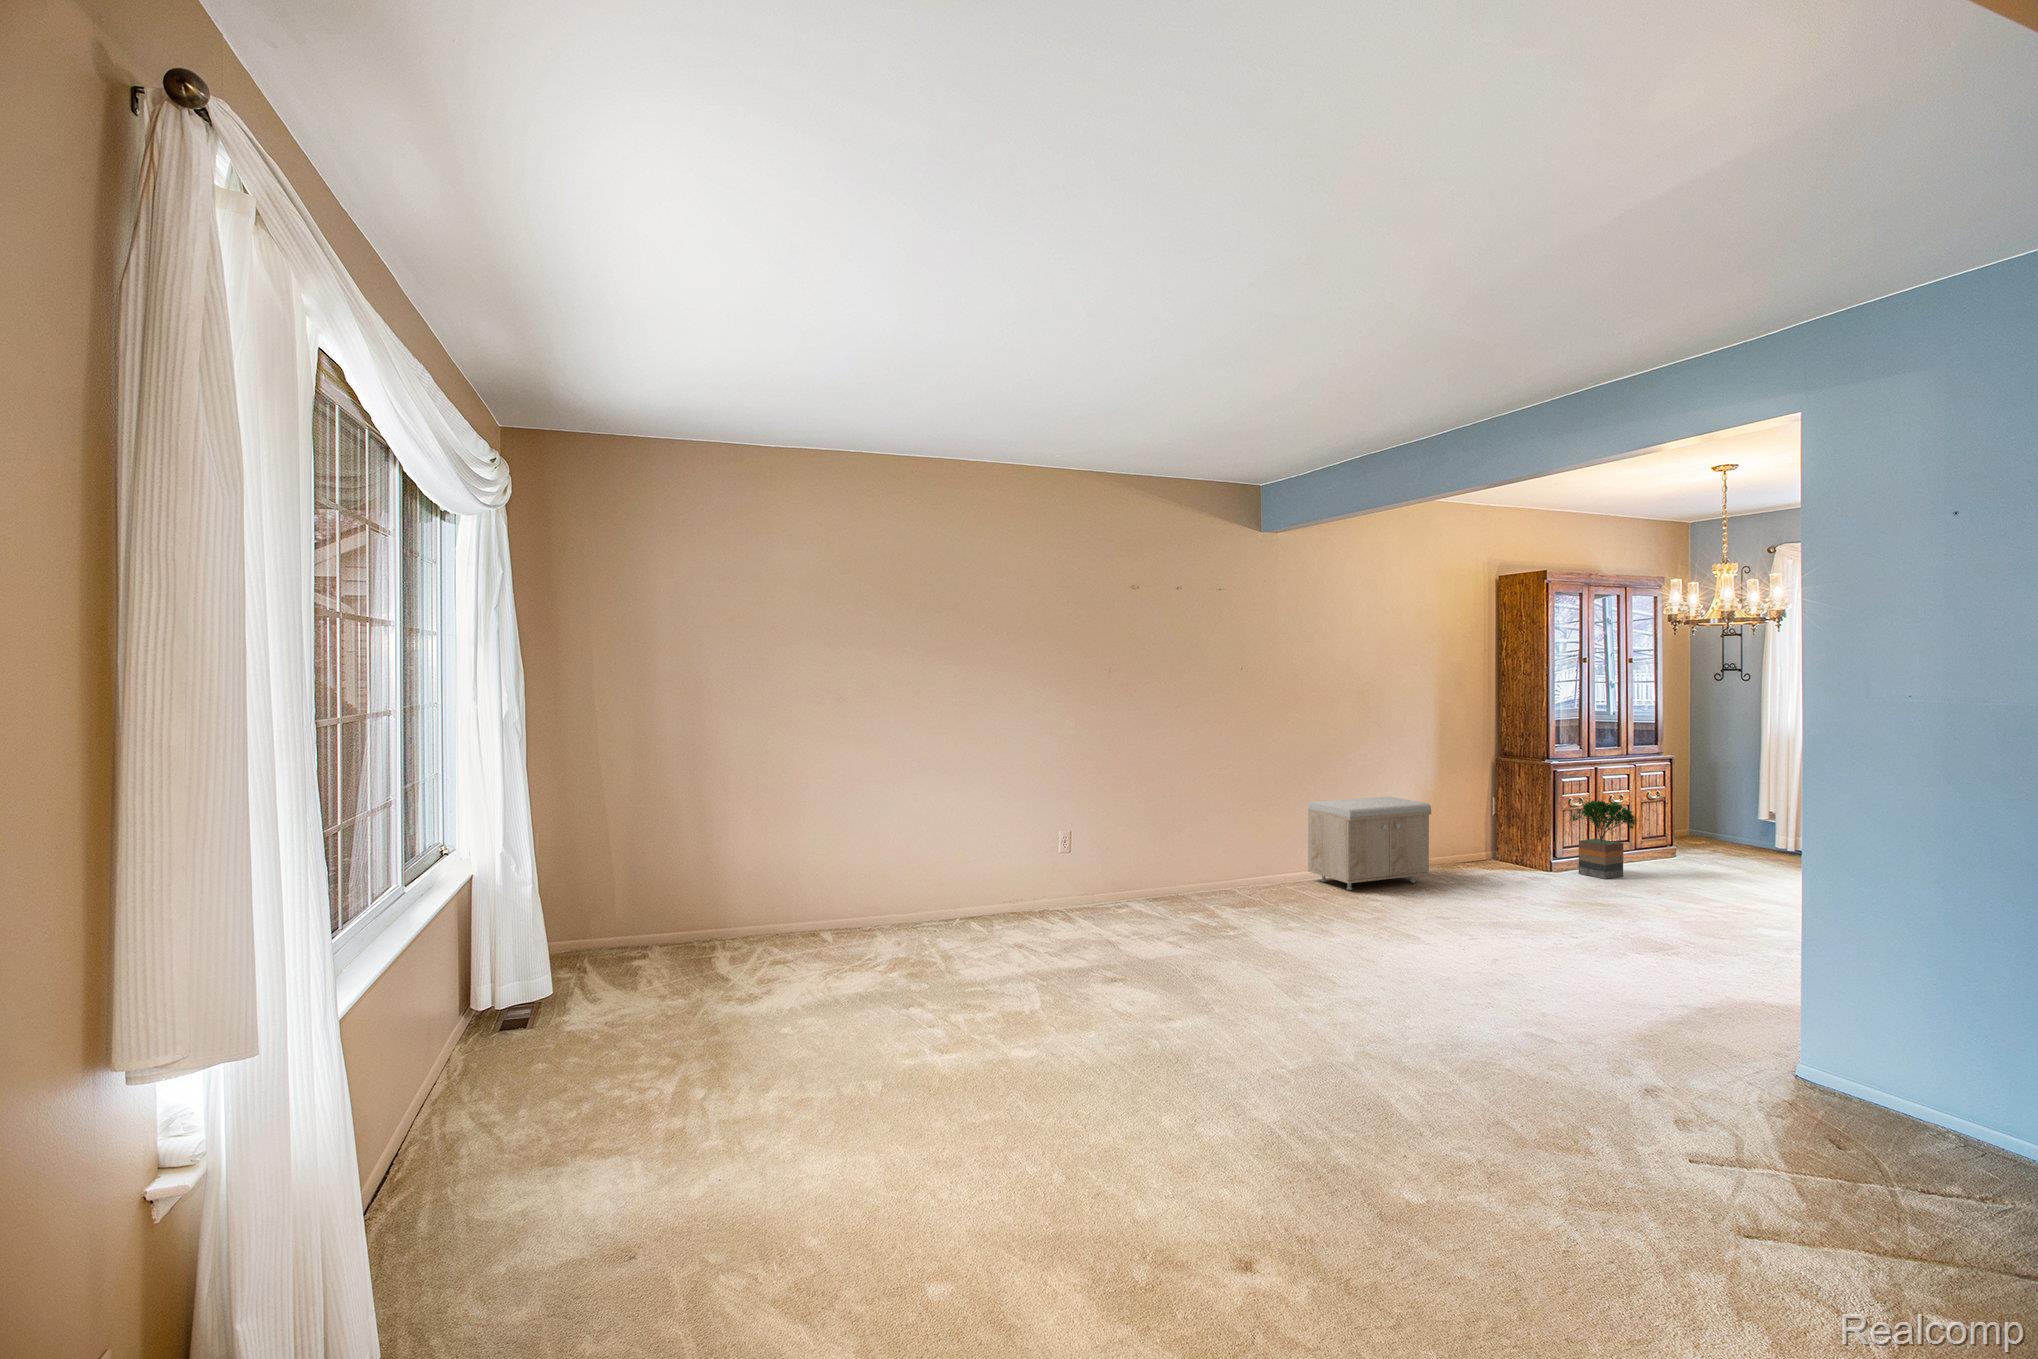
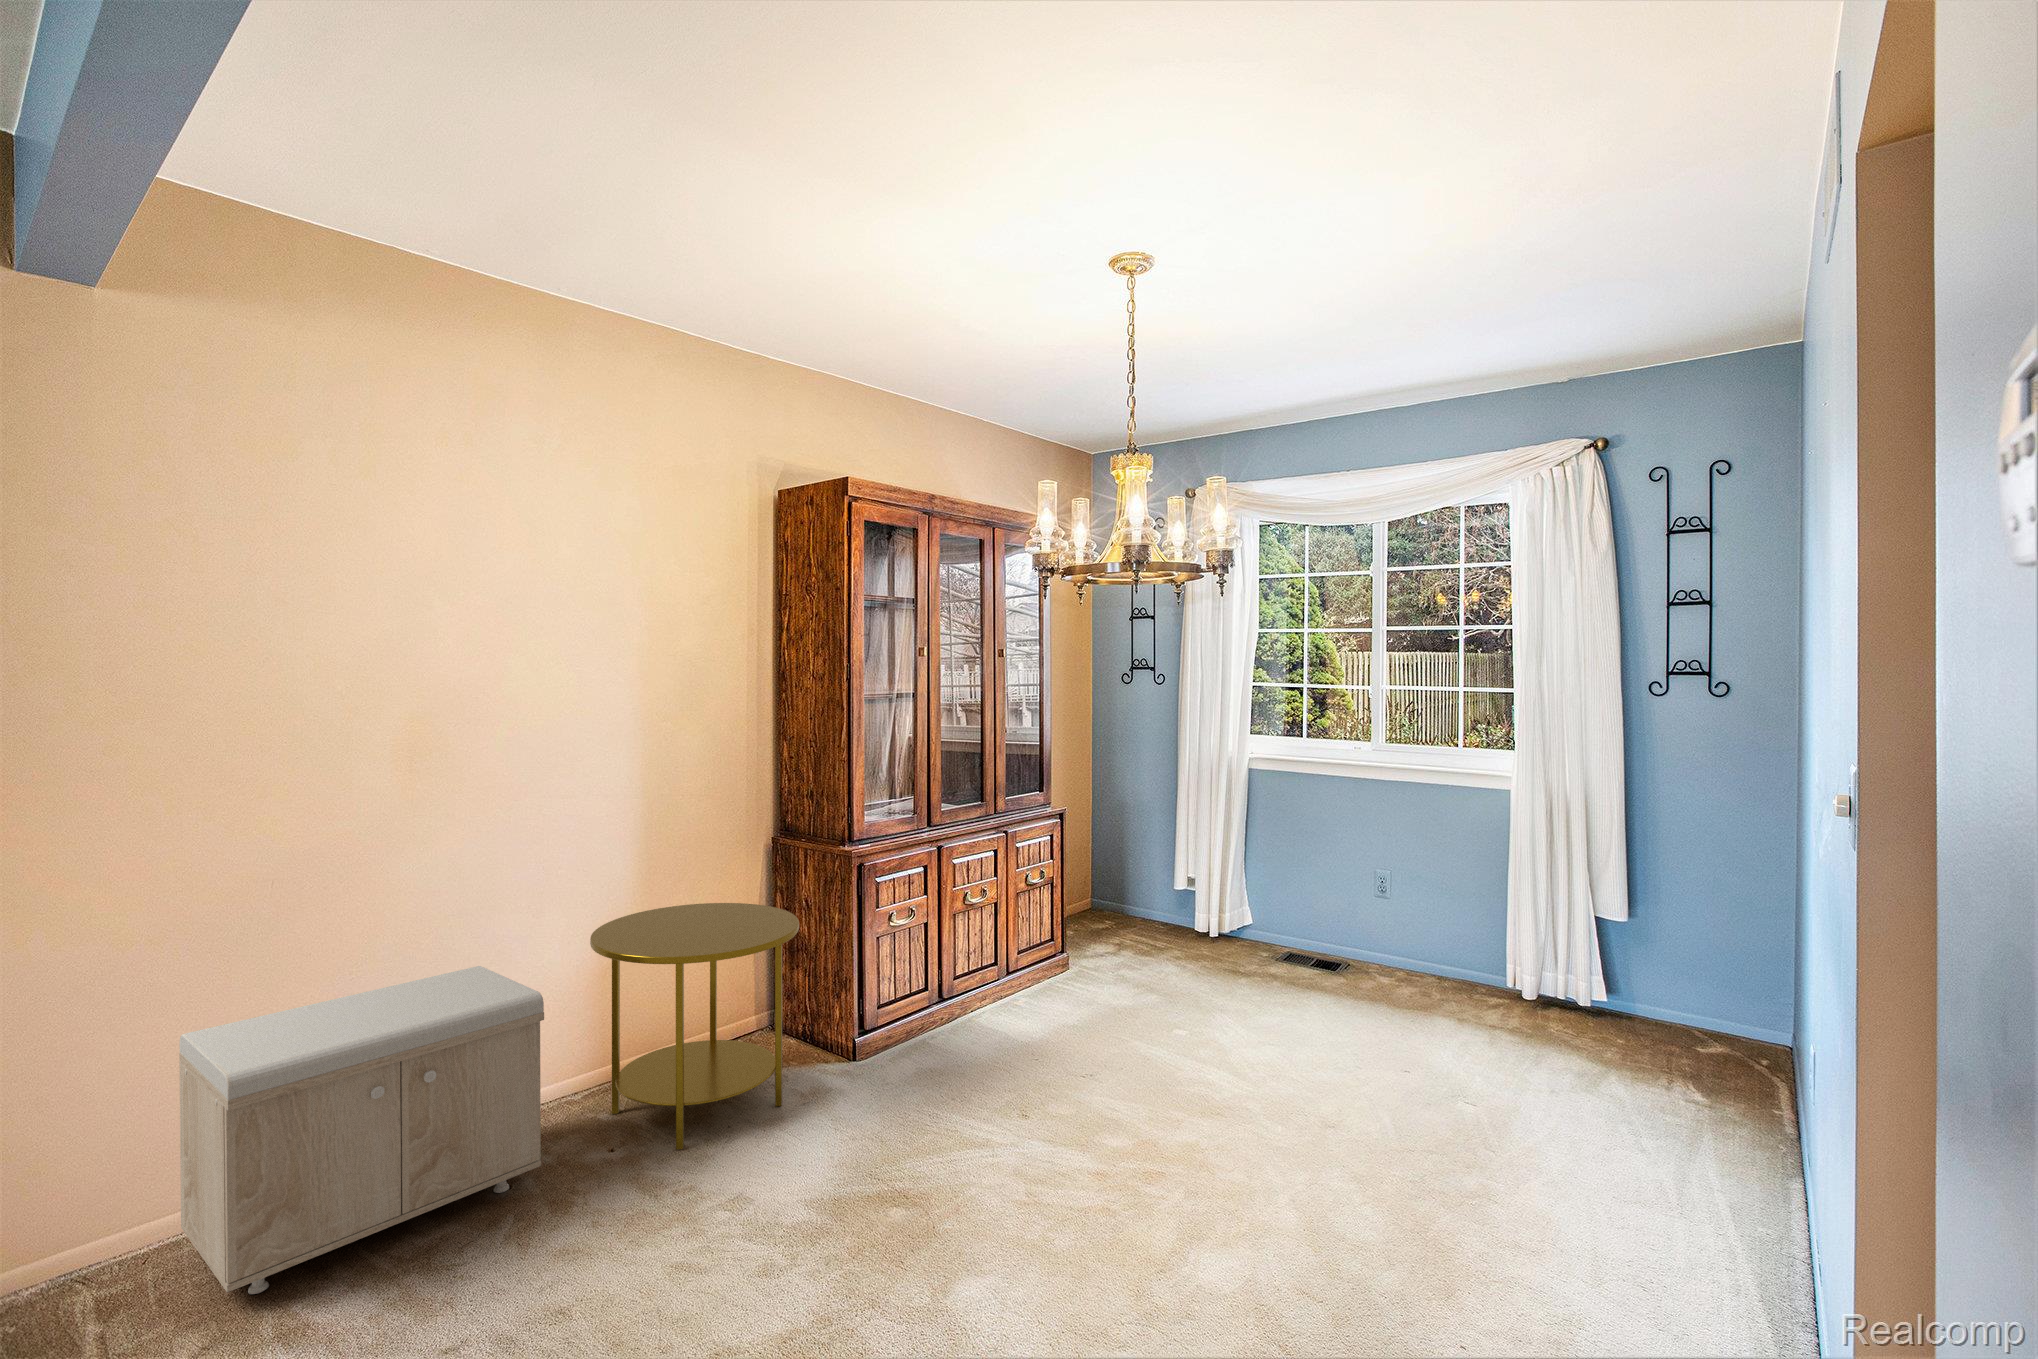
side table: none [1430,785,1531,882] -> present [590,903,799,1150]
potted tree: present [1571,800,1637,879] -> none [884,913,1001,1078]

